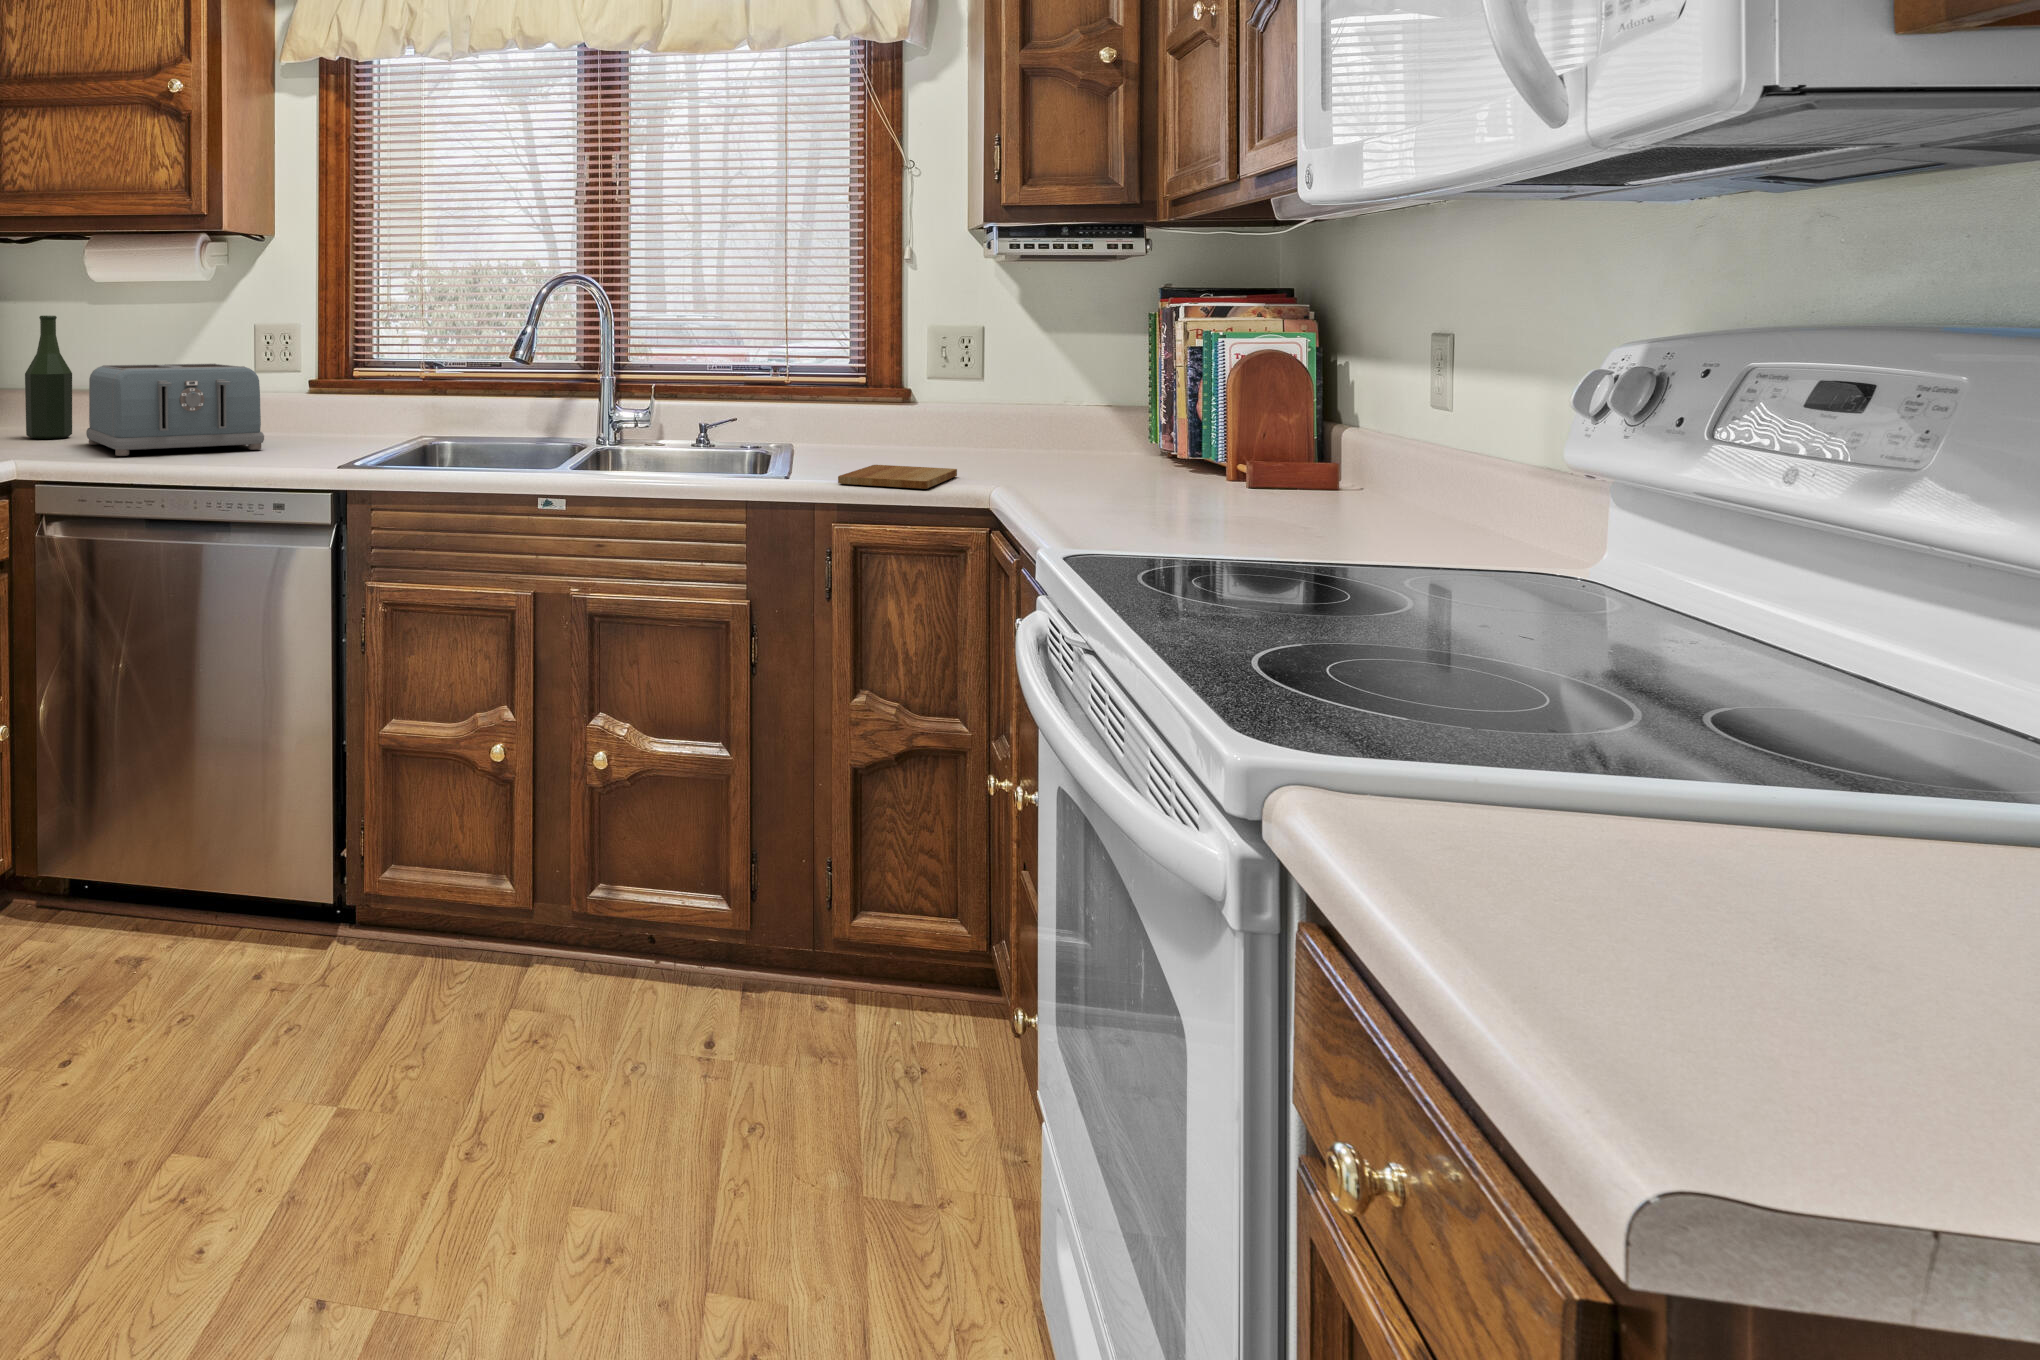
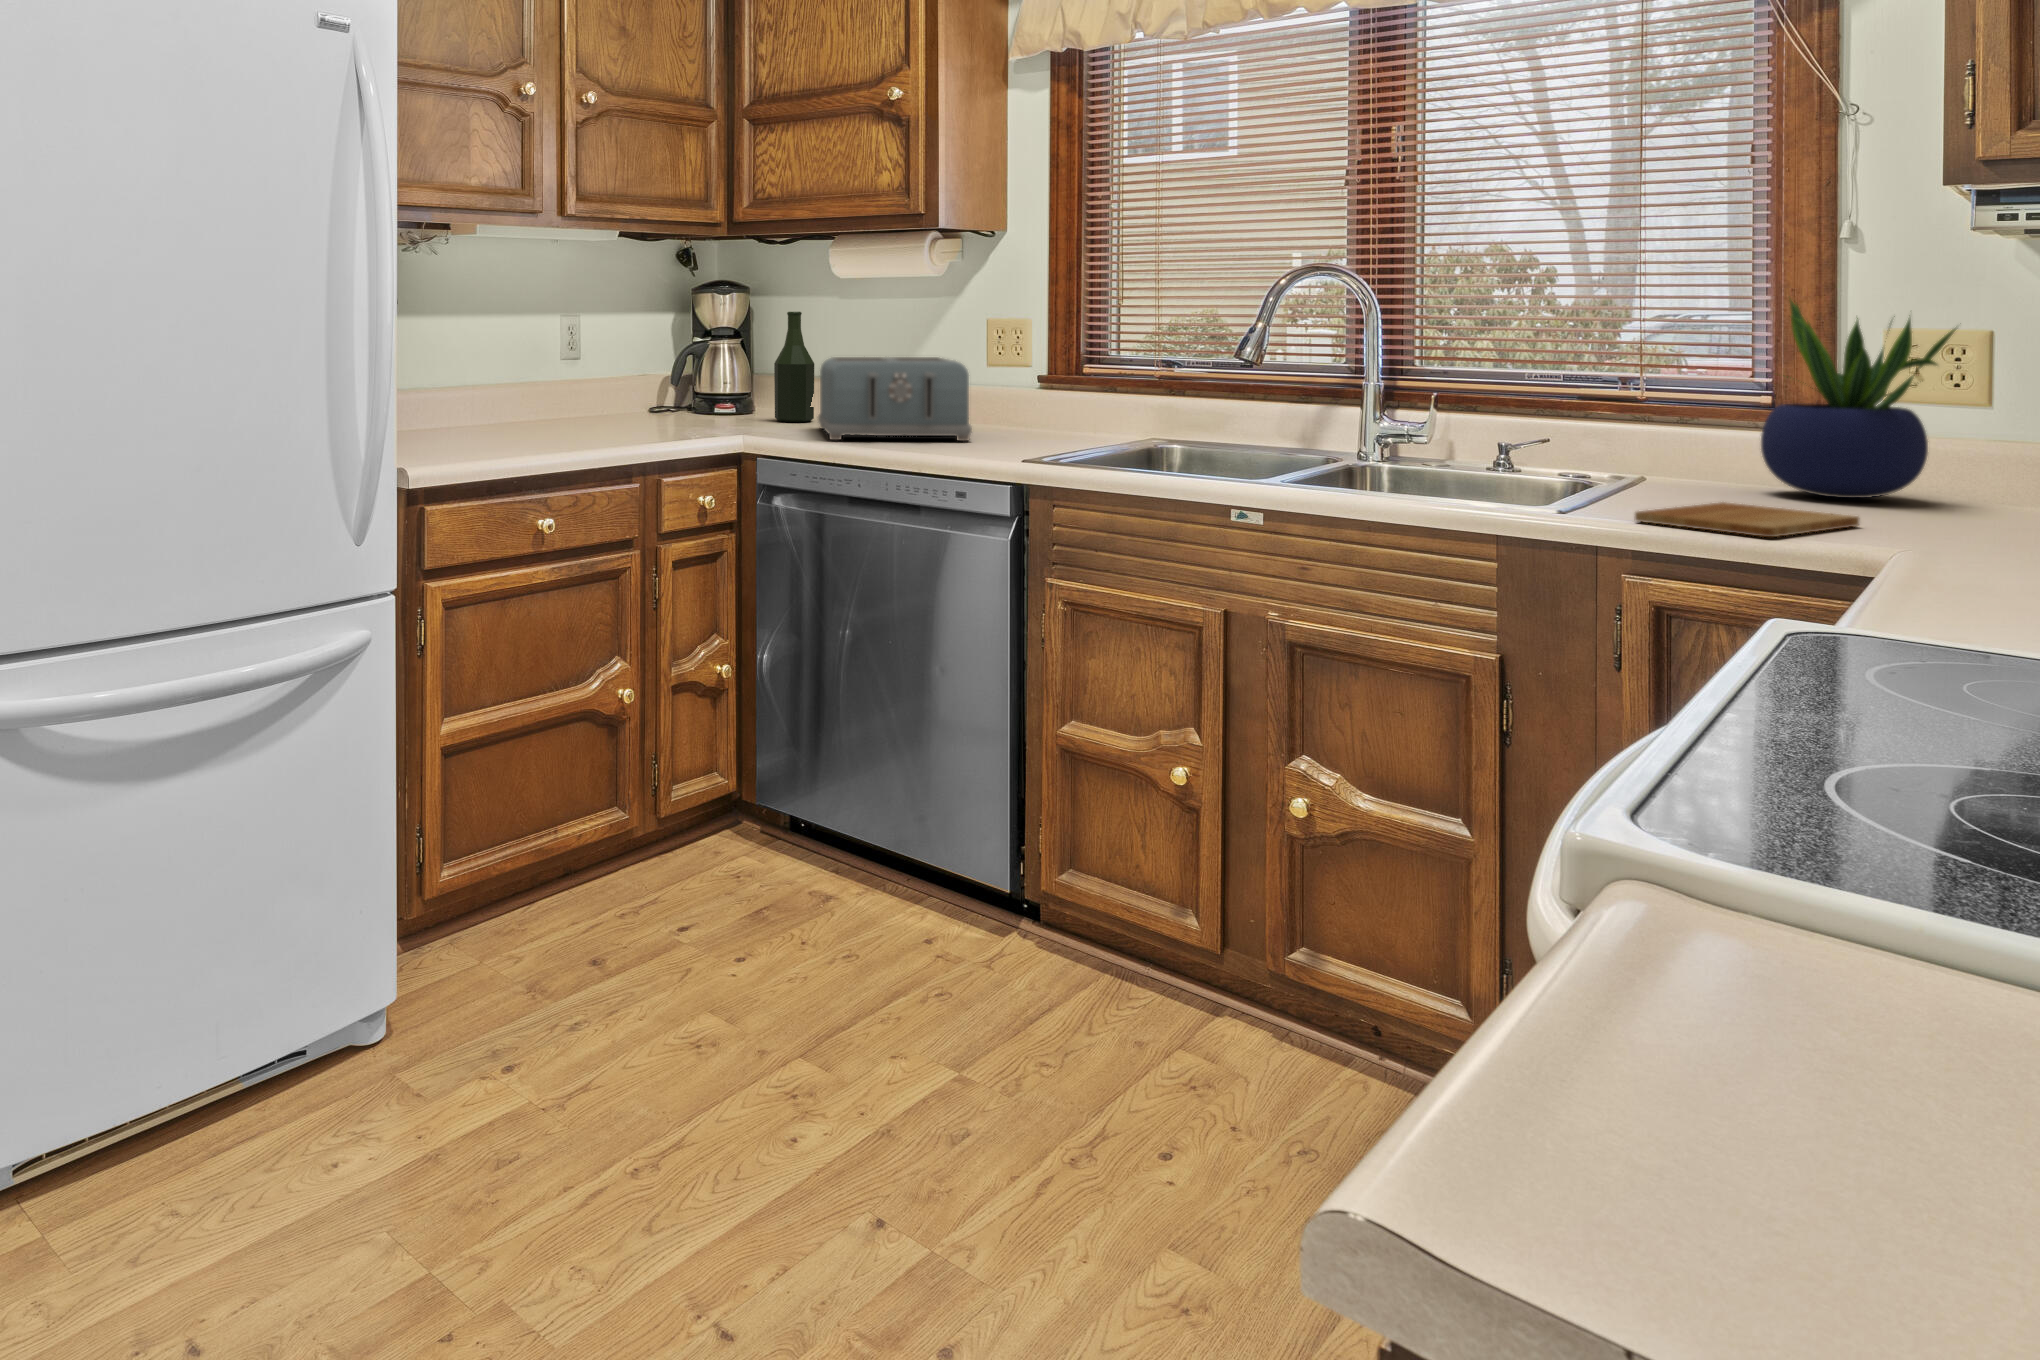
potted plant: none [872,306,980,456] -> present [1761,300,1956,498]

